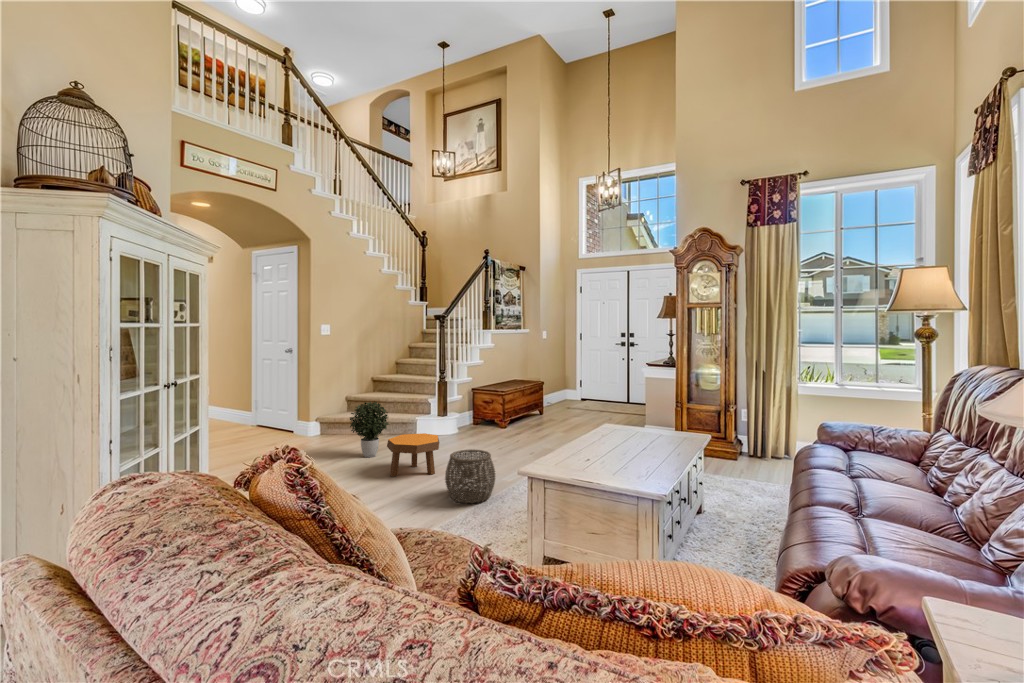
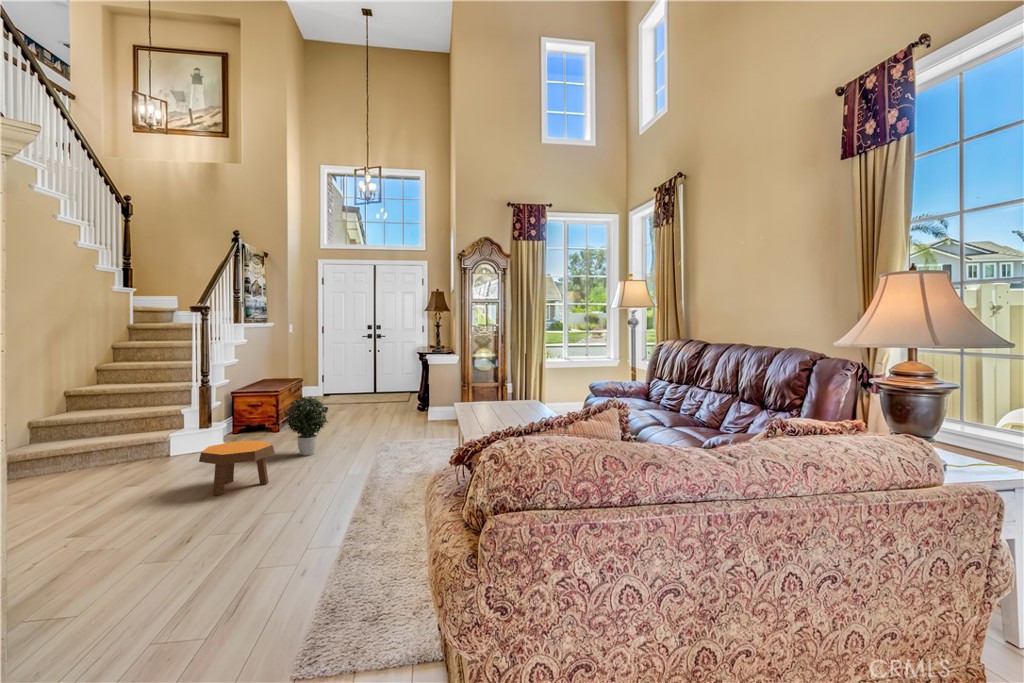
potted plant: present [350,402,389,457] -> present [285,396,328,456]
woven basket: present [445,449,495,503] -> none [316,441,372,497]

